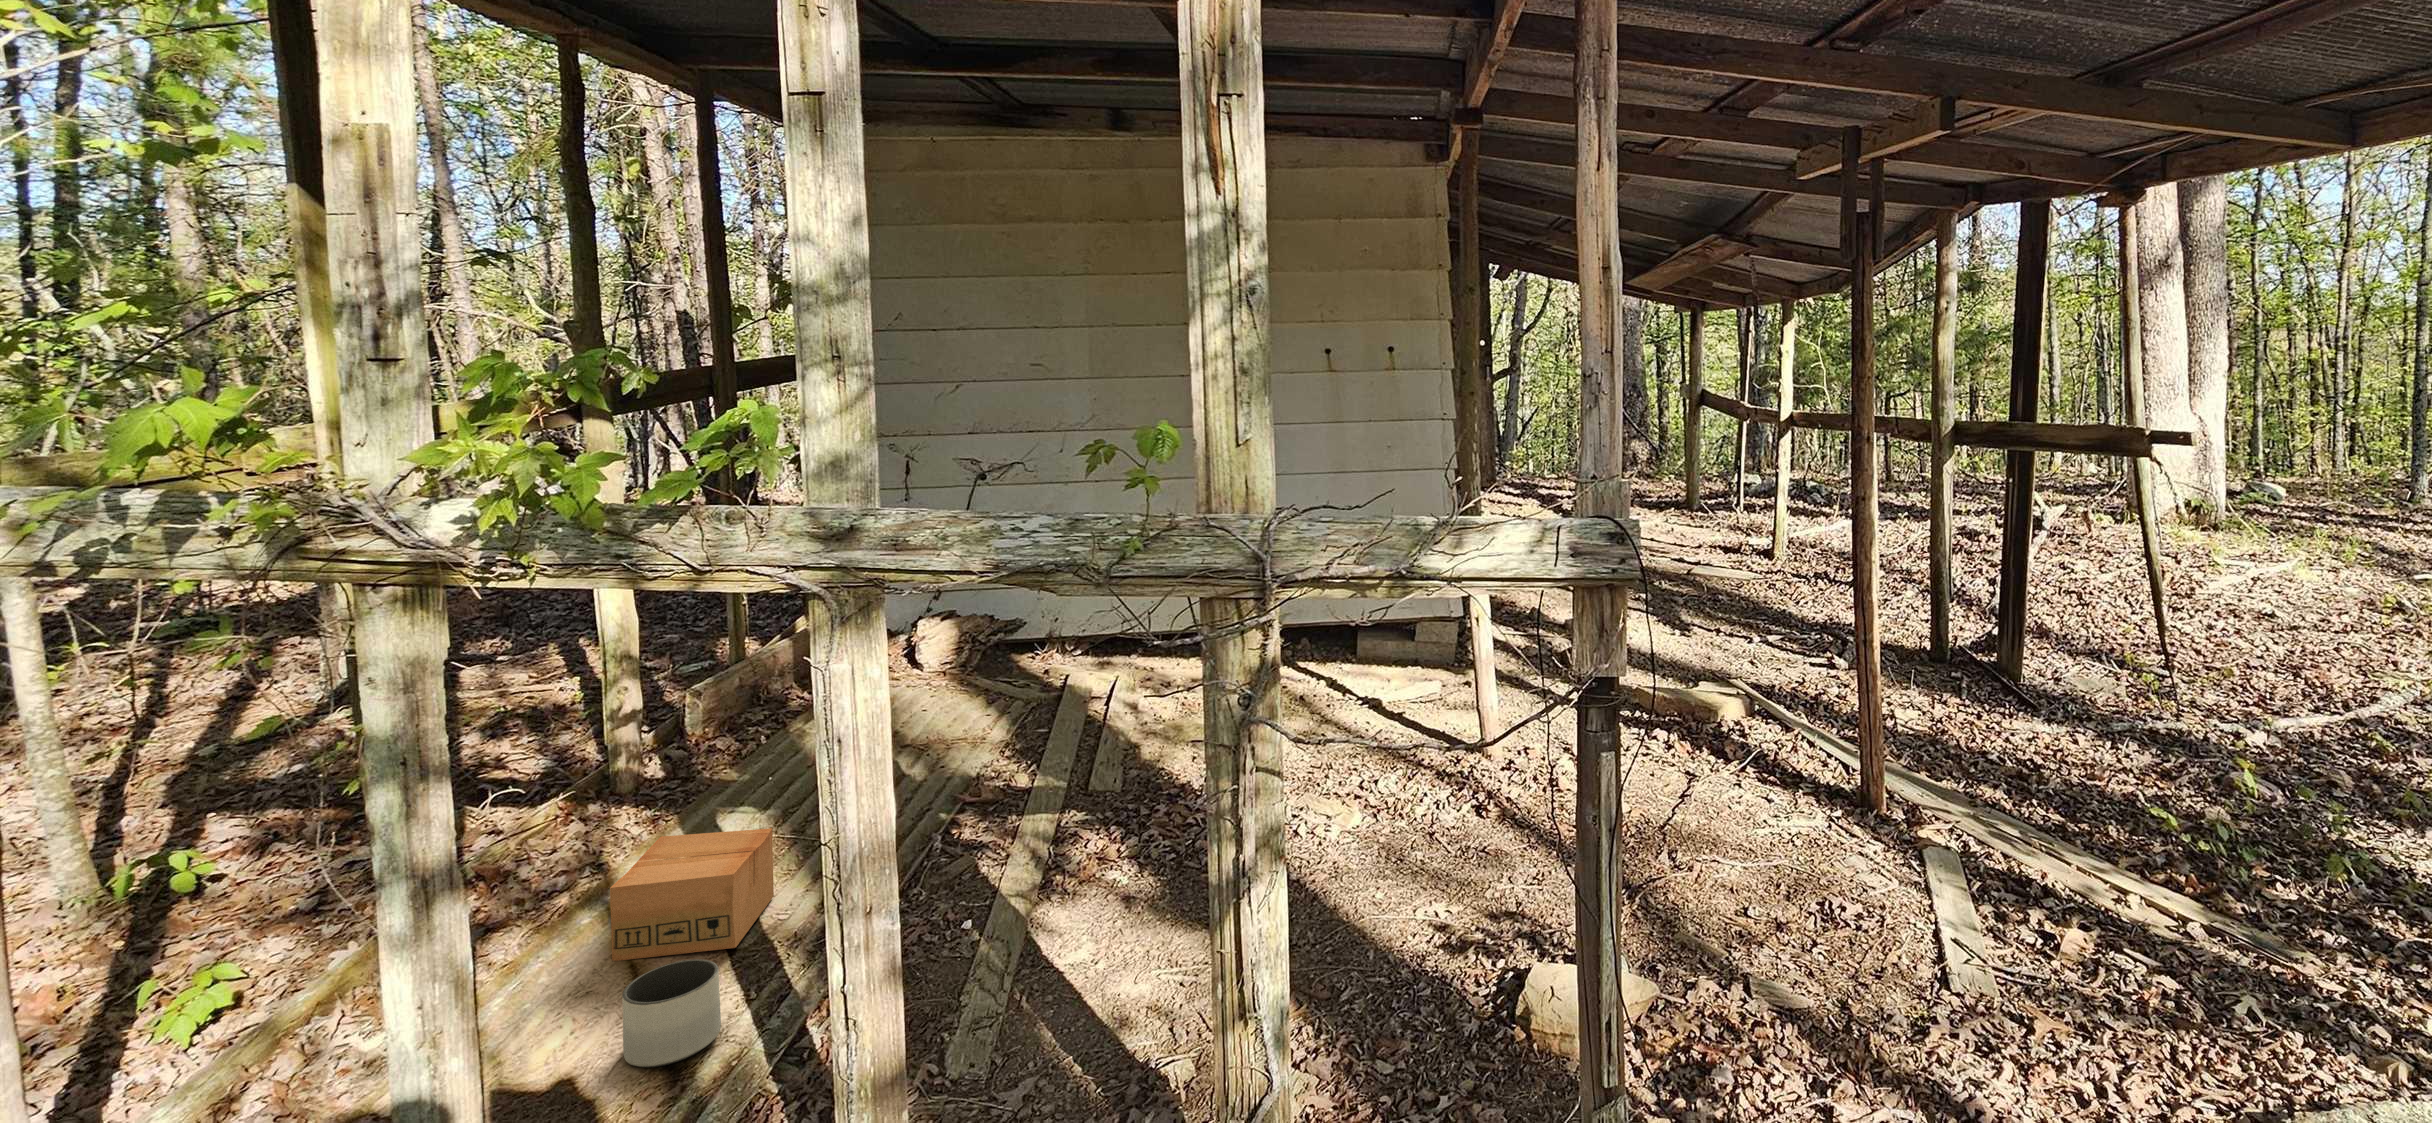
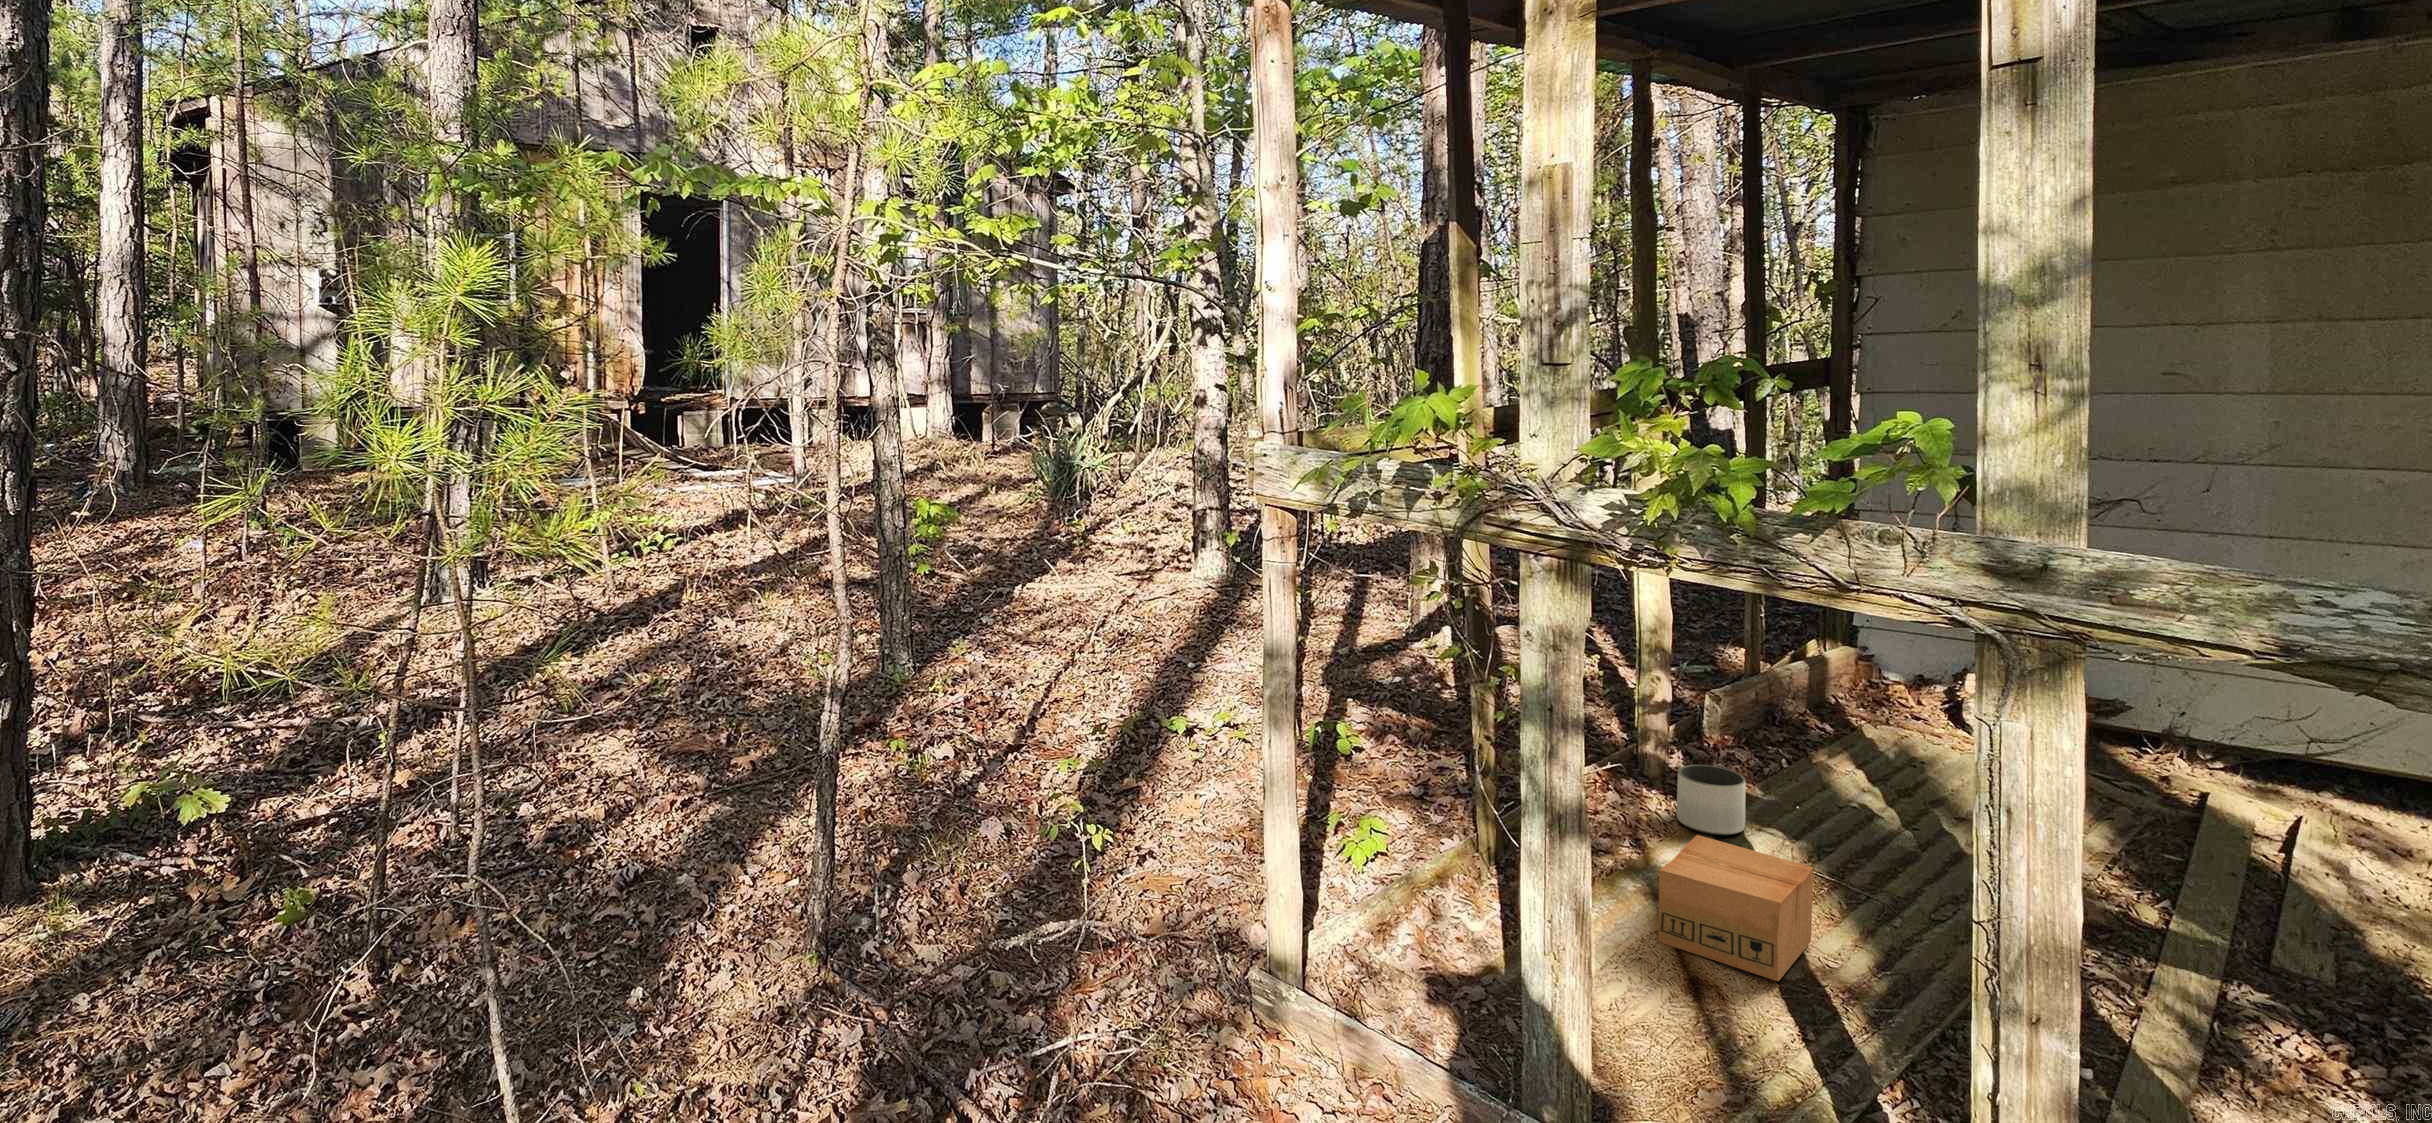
planter: present [622,959,721,1067] -> present [1677,765,1746,835]

